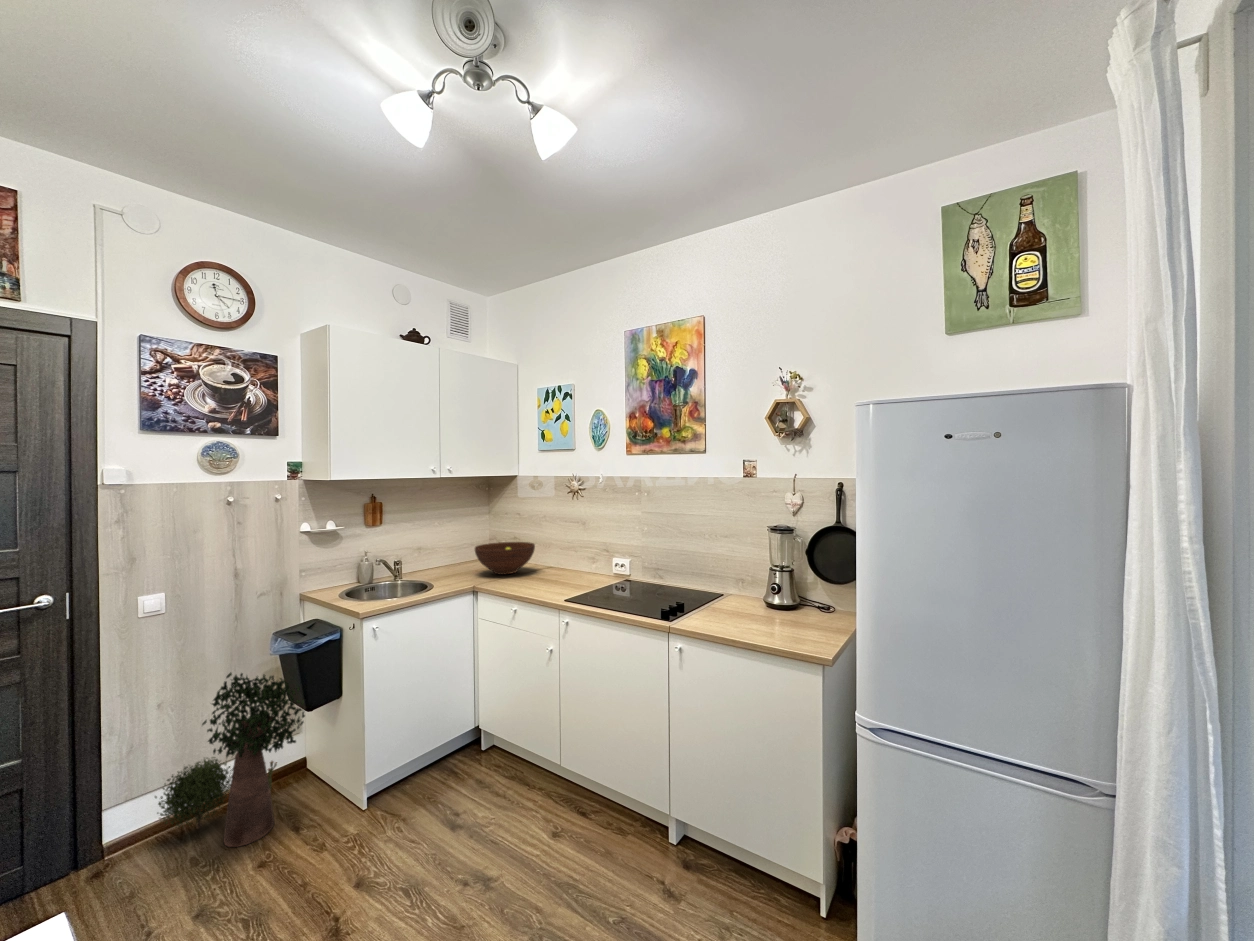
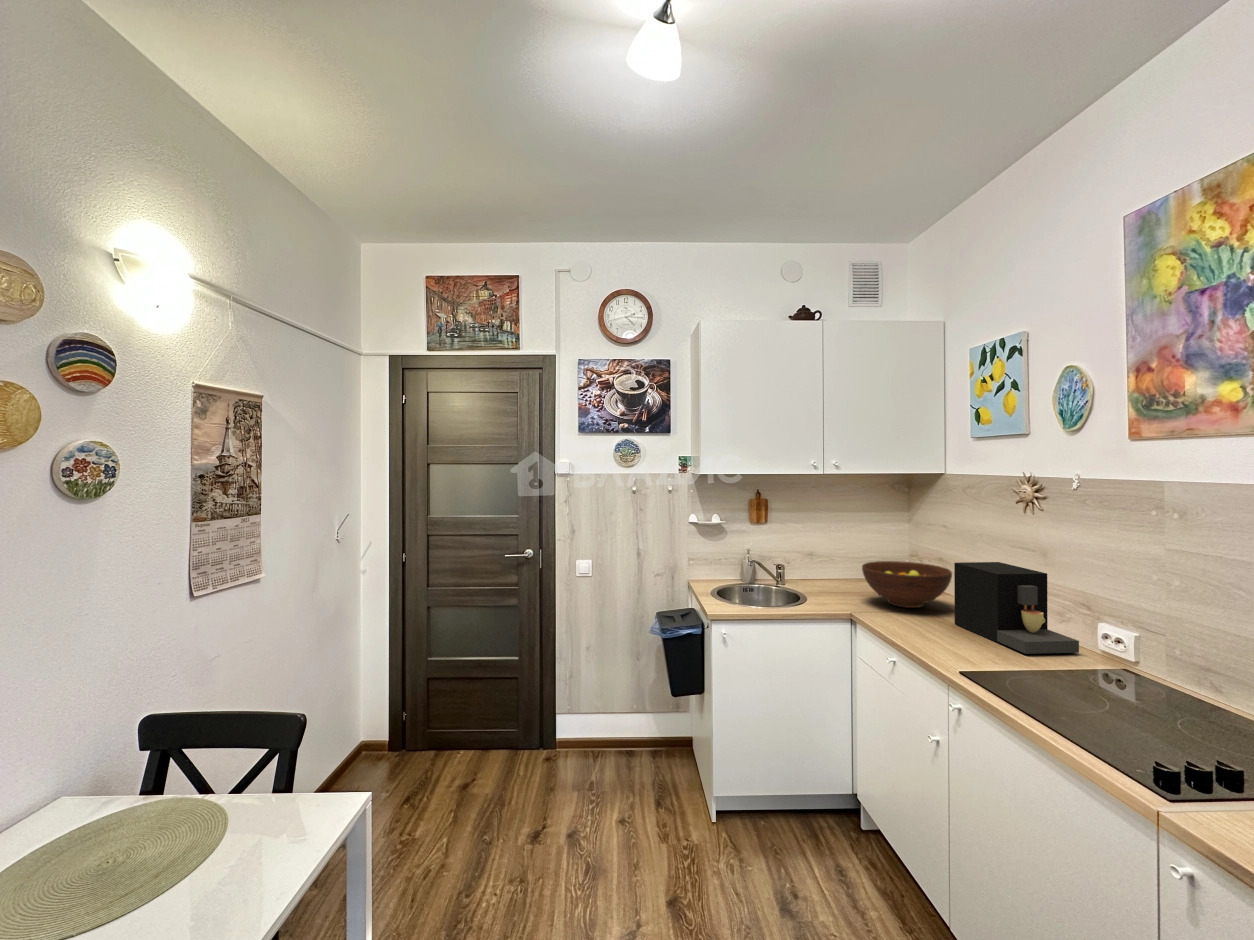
coffee maker: none [543,532,611,583] -> present [954,562,1079,654]
potted plant: present [155,672,305,847] -> none [581,643,674,800]

